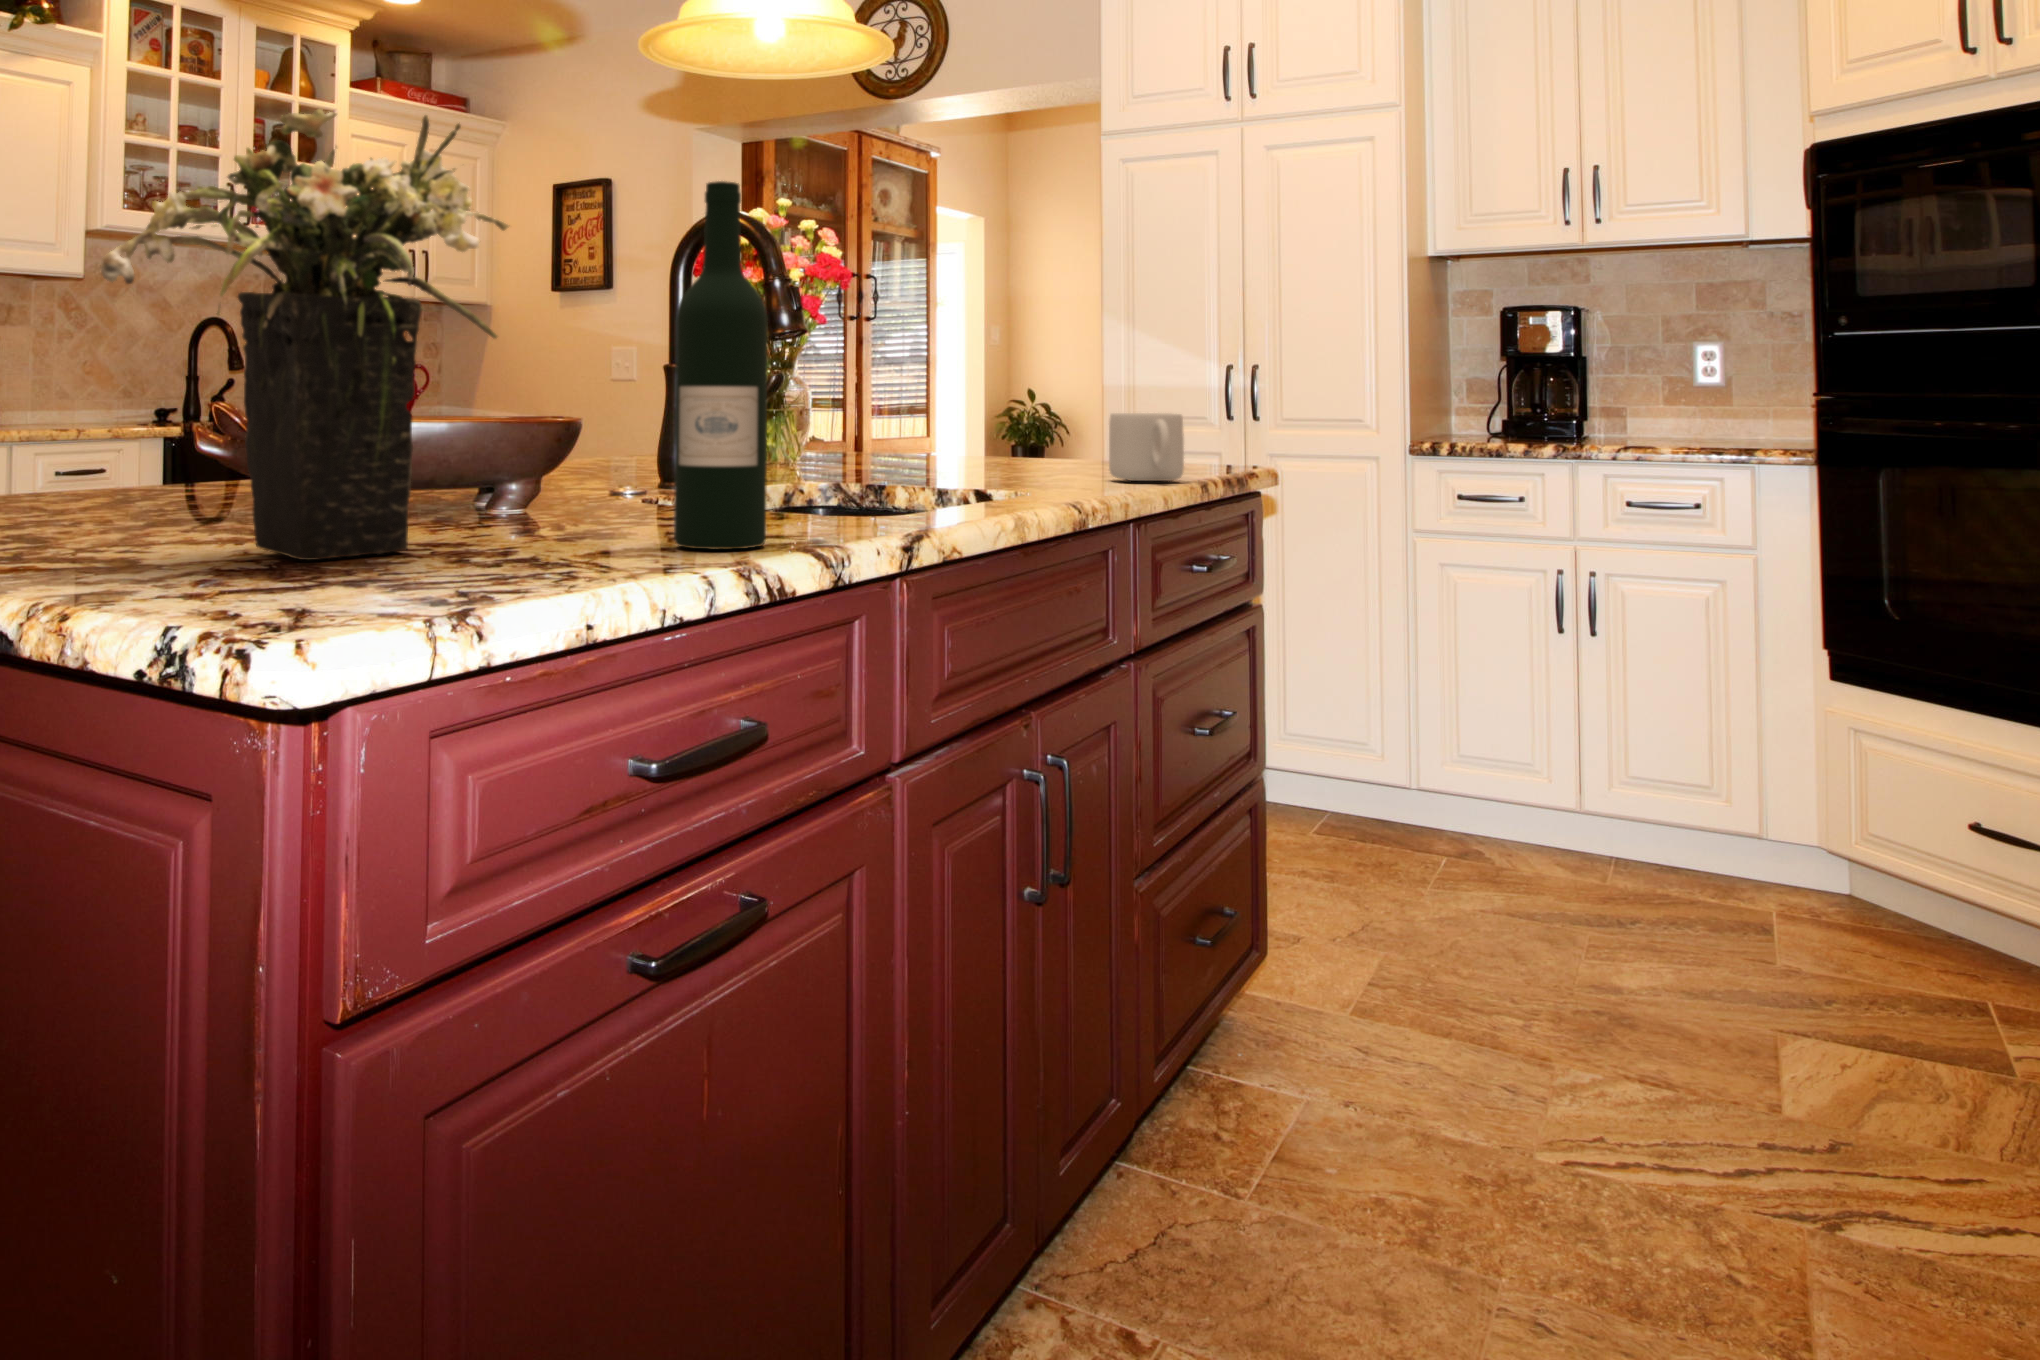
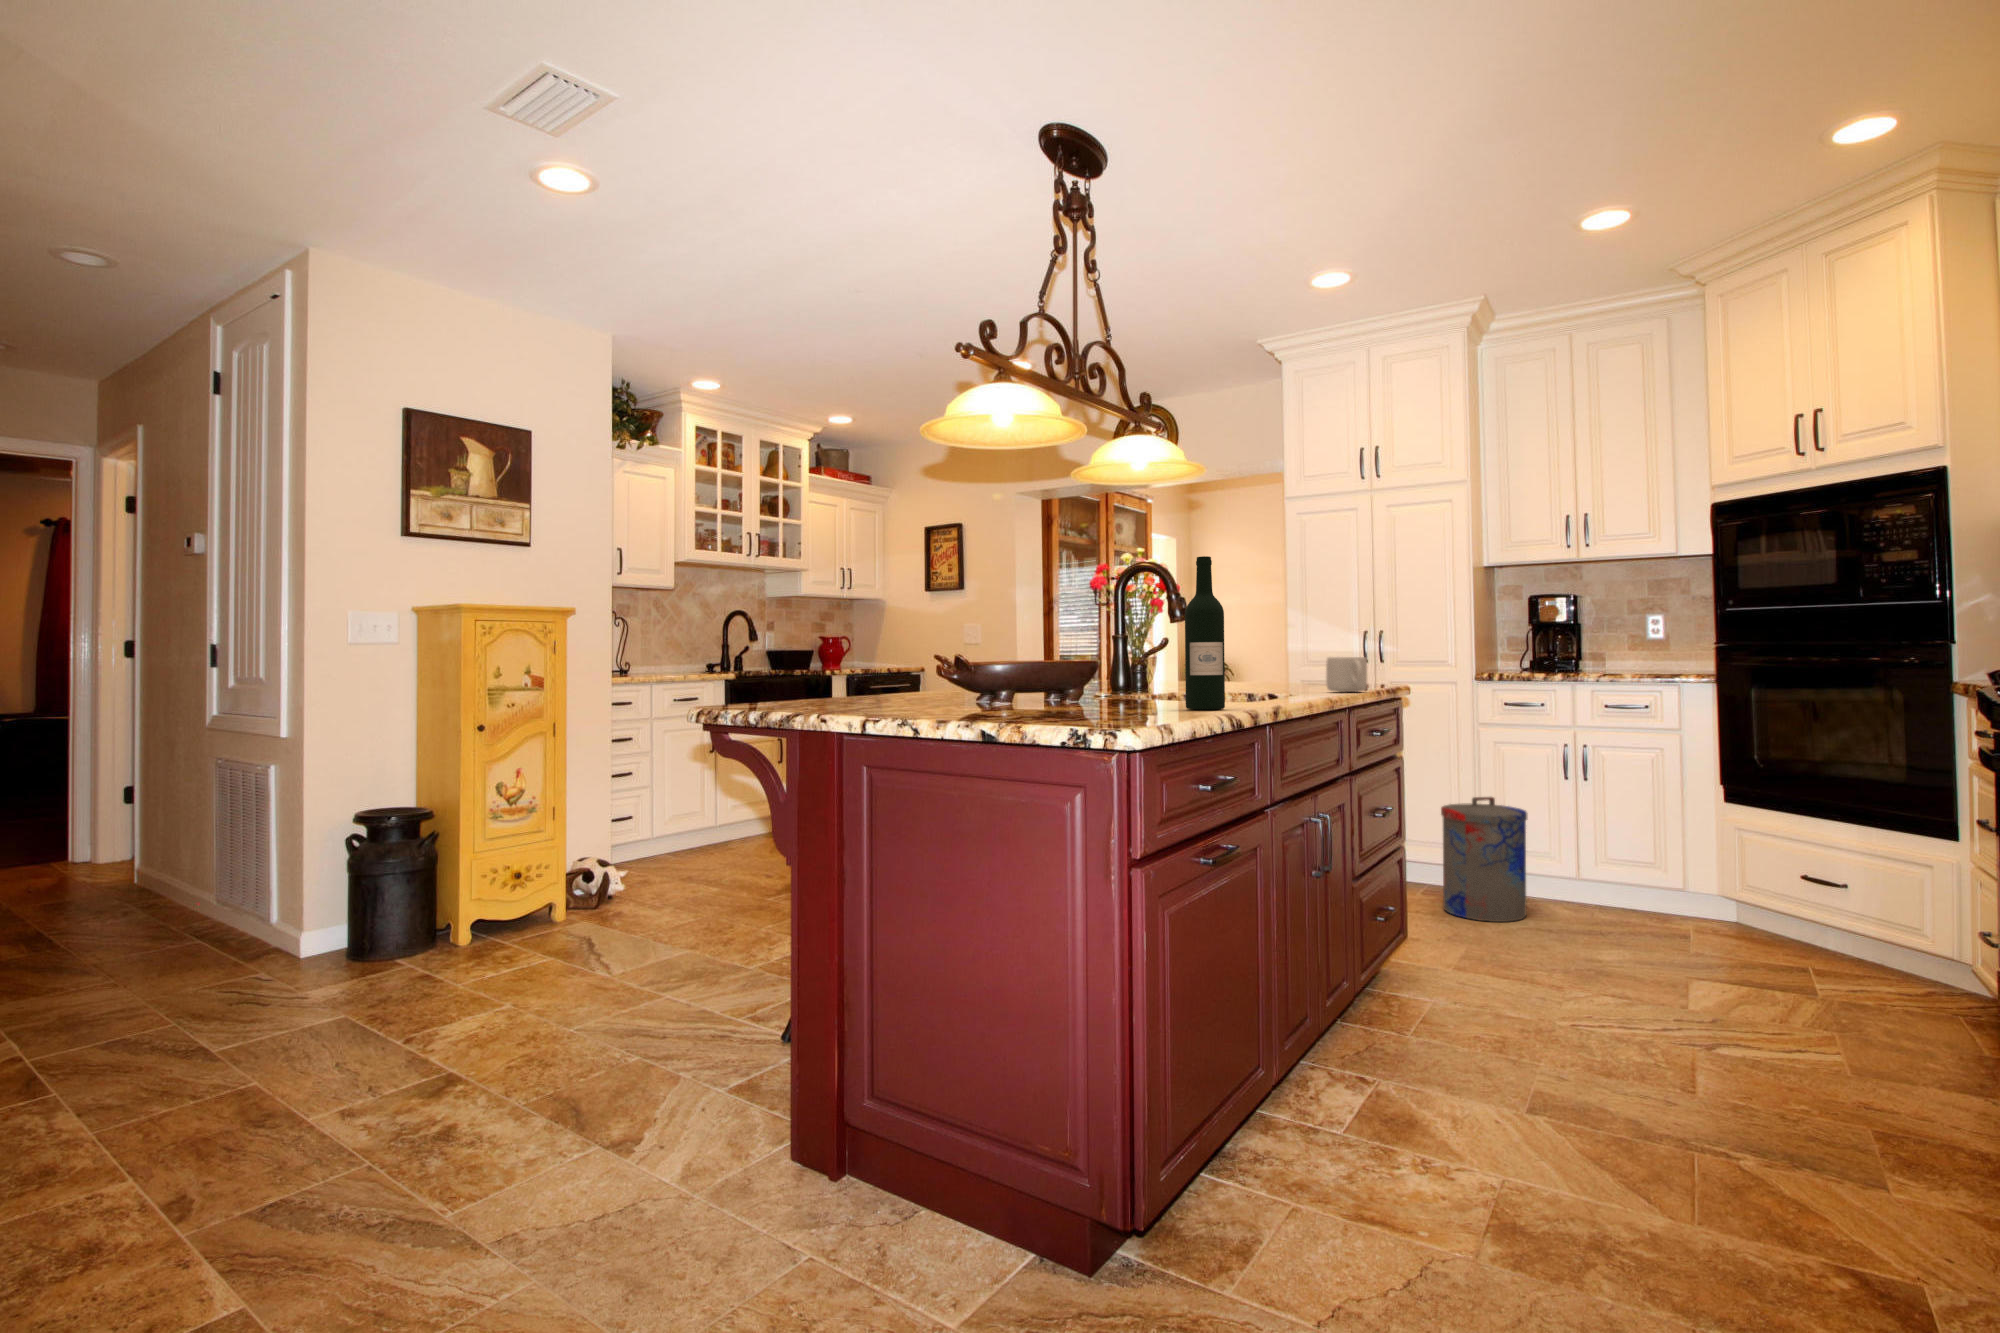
flower arrangement: present [100,109,509,560] -> none [985,532,1137,713]
trash can: none [1346,657,1494,884] -> present [1441,797,1527,922]

